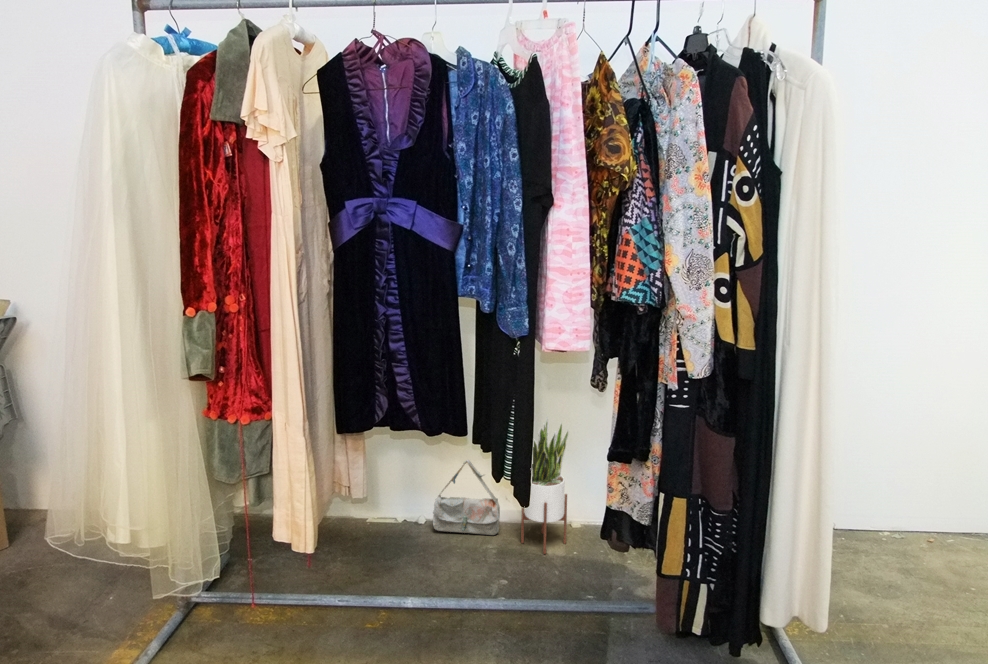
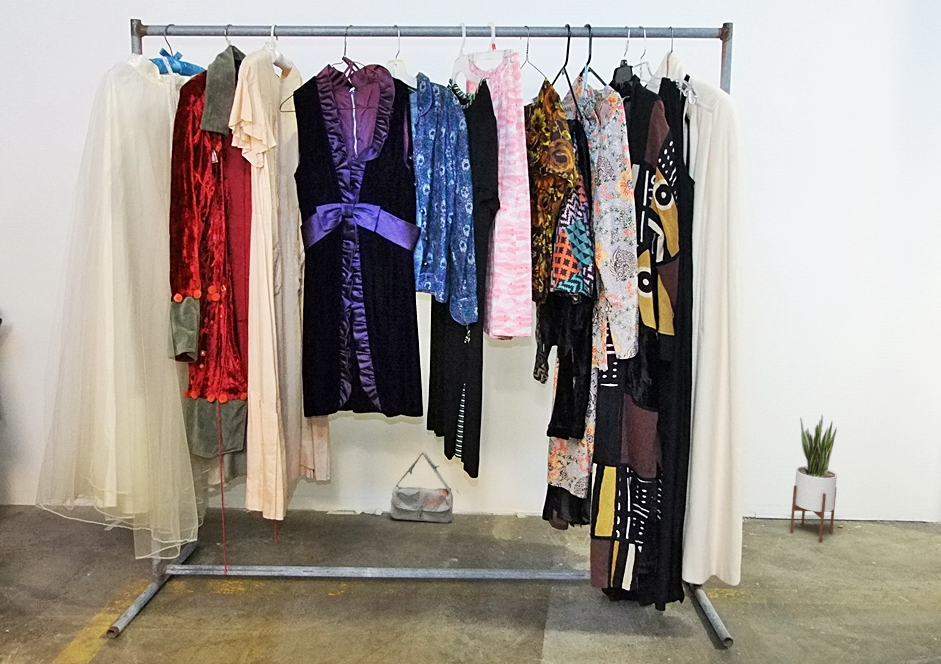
potted plant: present [521,417,569,554] -> present [790,415,837,542]

